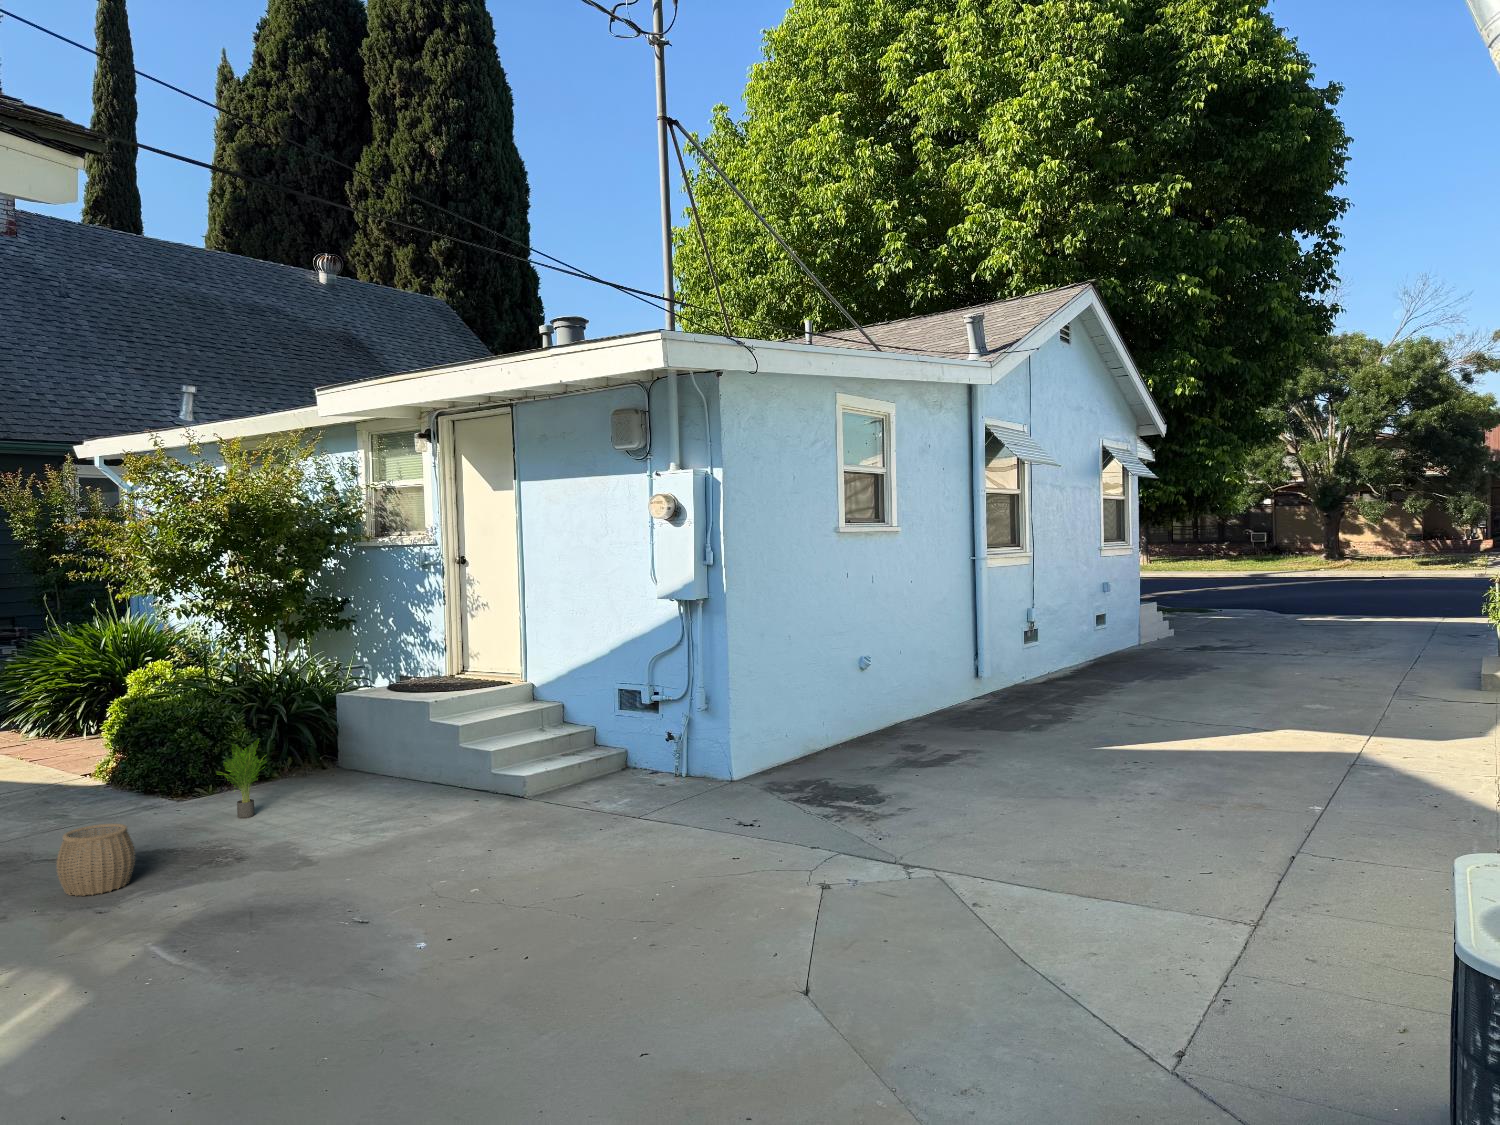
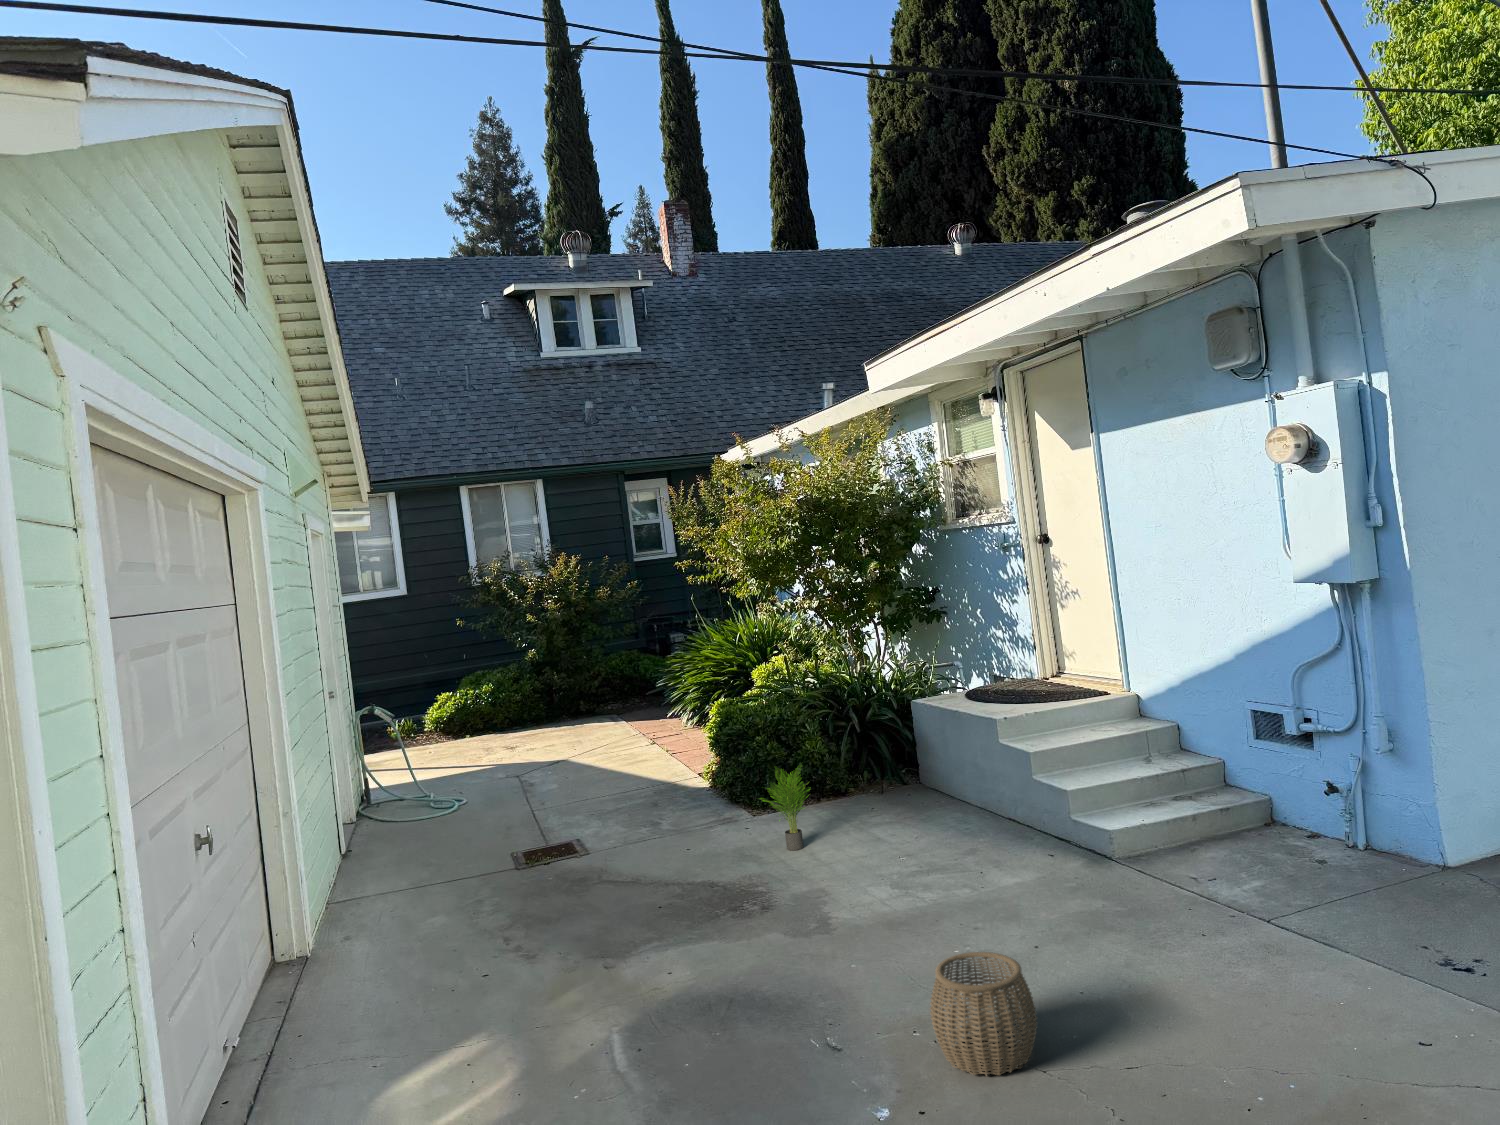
woven basket: present [57,824,135,896] -> present [930,952,1037,1075]

